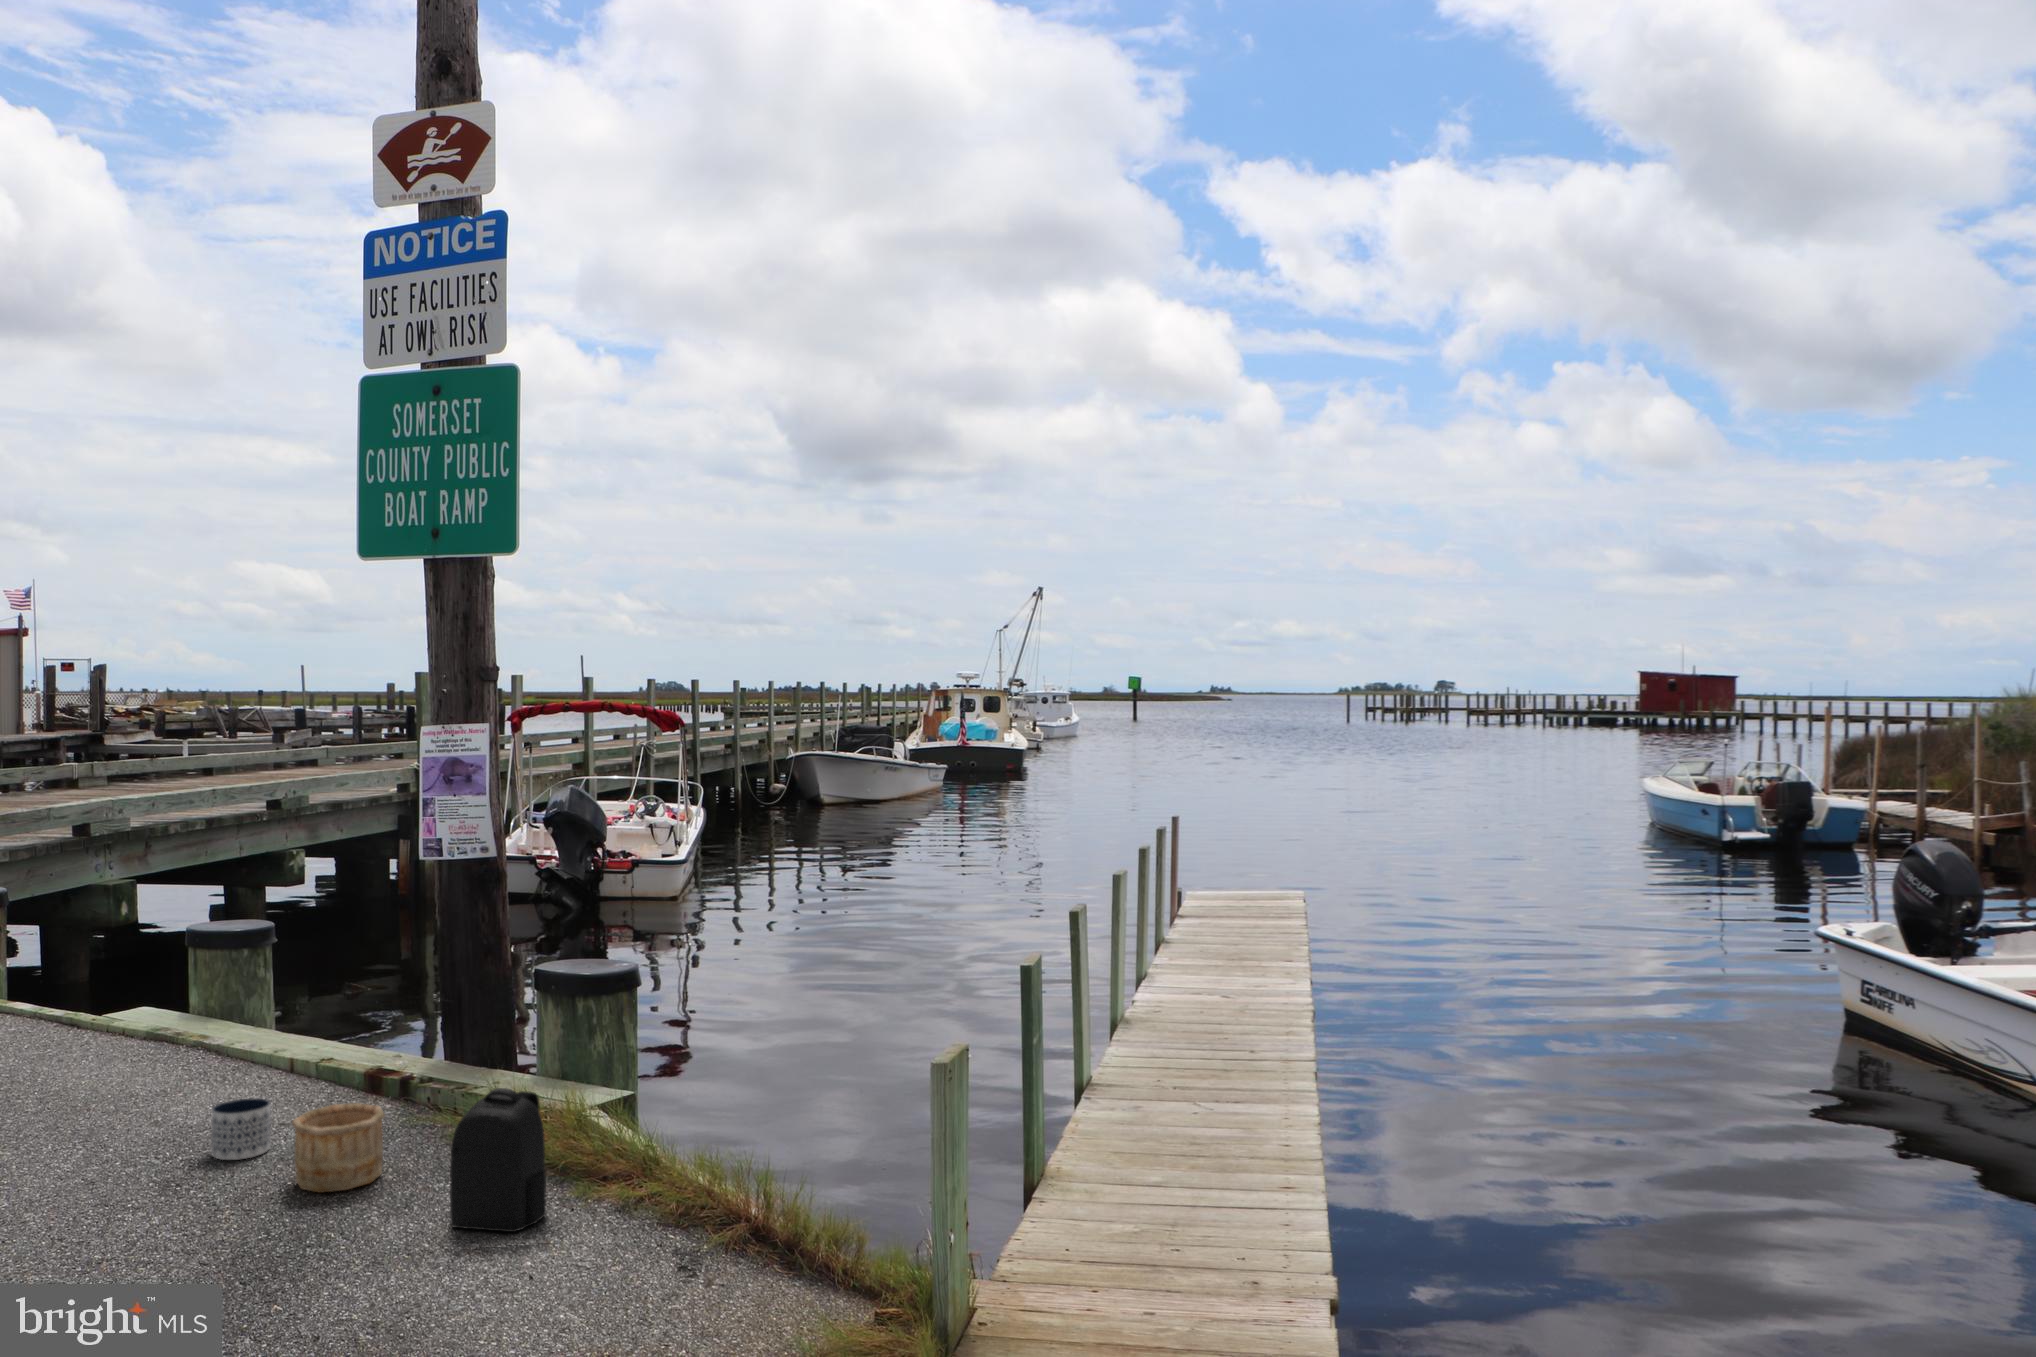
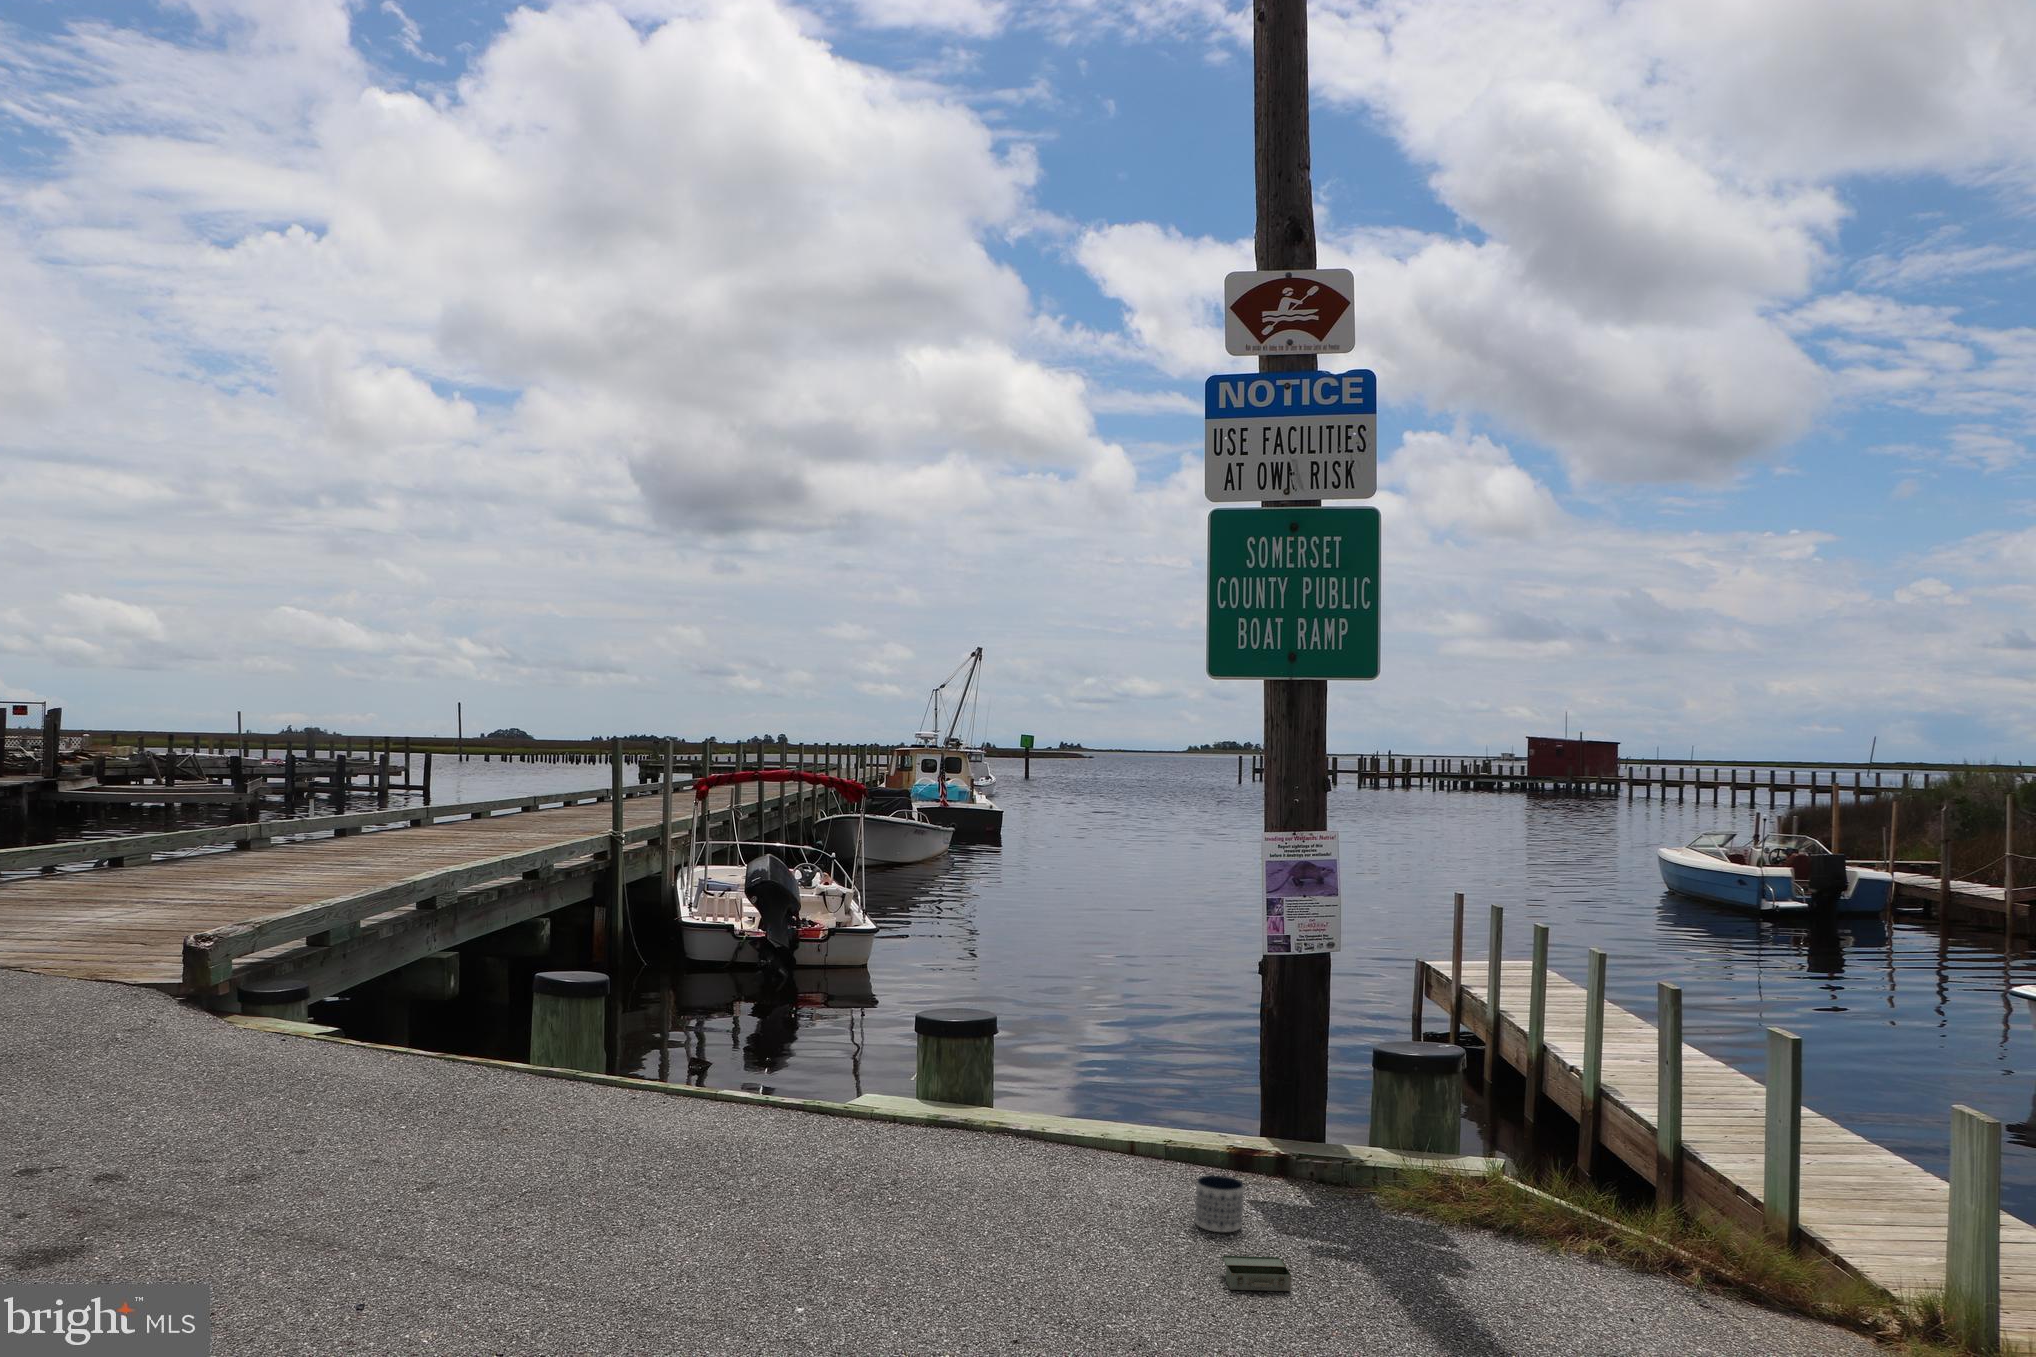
backpack: present [450,1088,546,1232] -> none [1512,1175,1598,1302]
wooden bucket: present [292,1103,385,1192] -> none [1317,1182,1396,1264]
toolbox: none [110,1184,206,1222] -> present [1222,1256,1291,1291]

